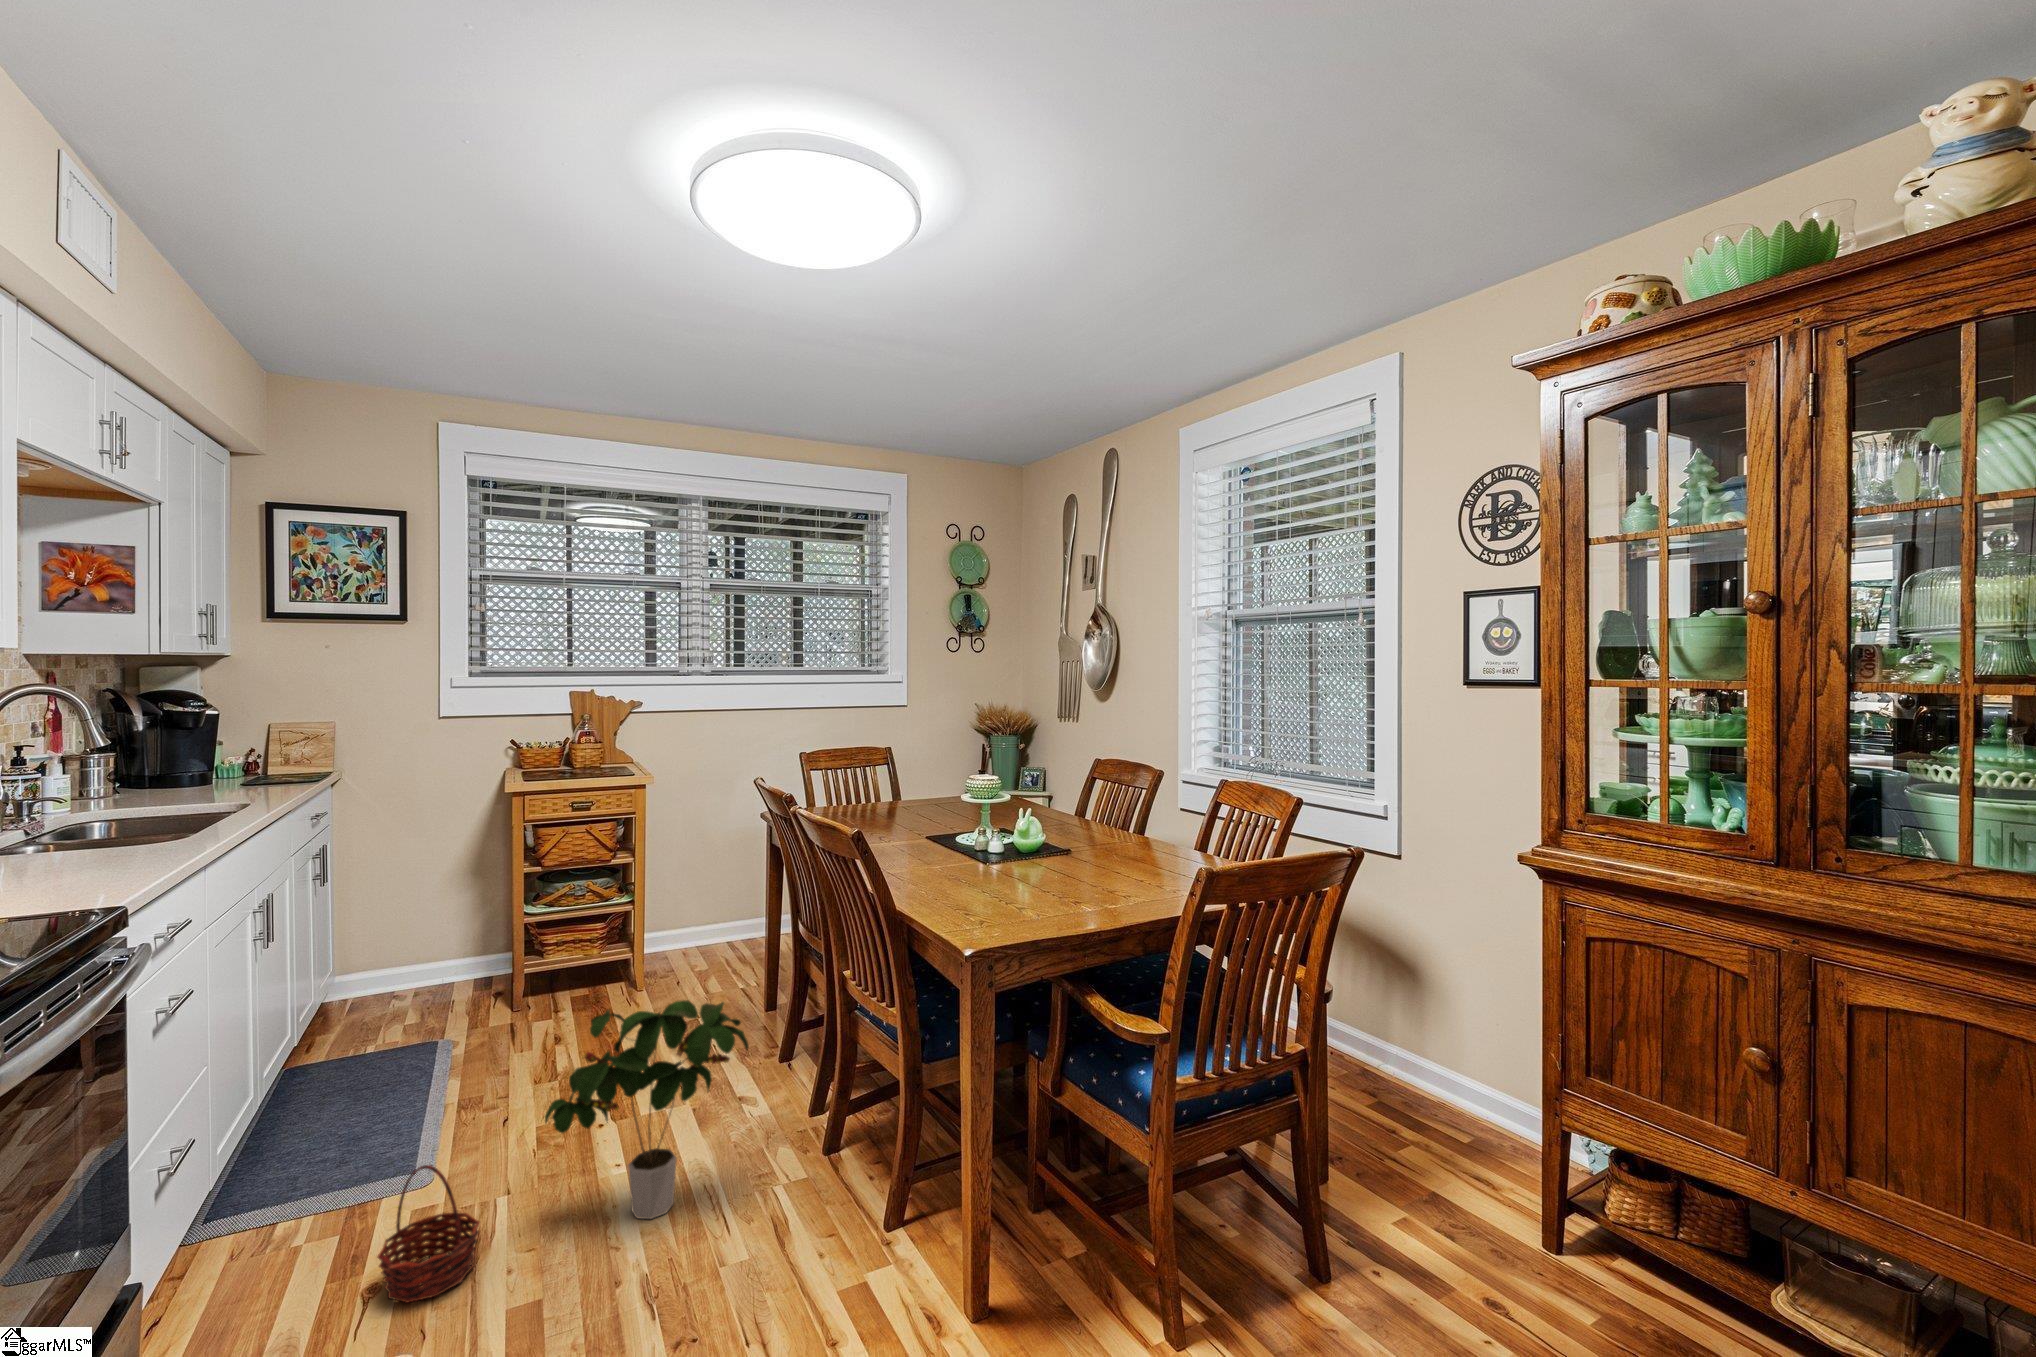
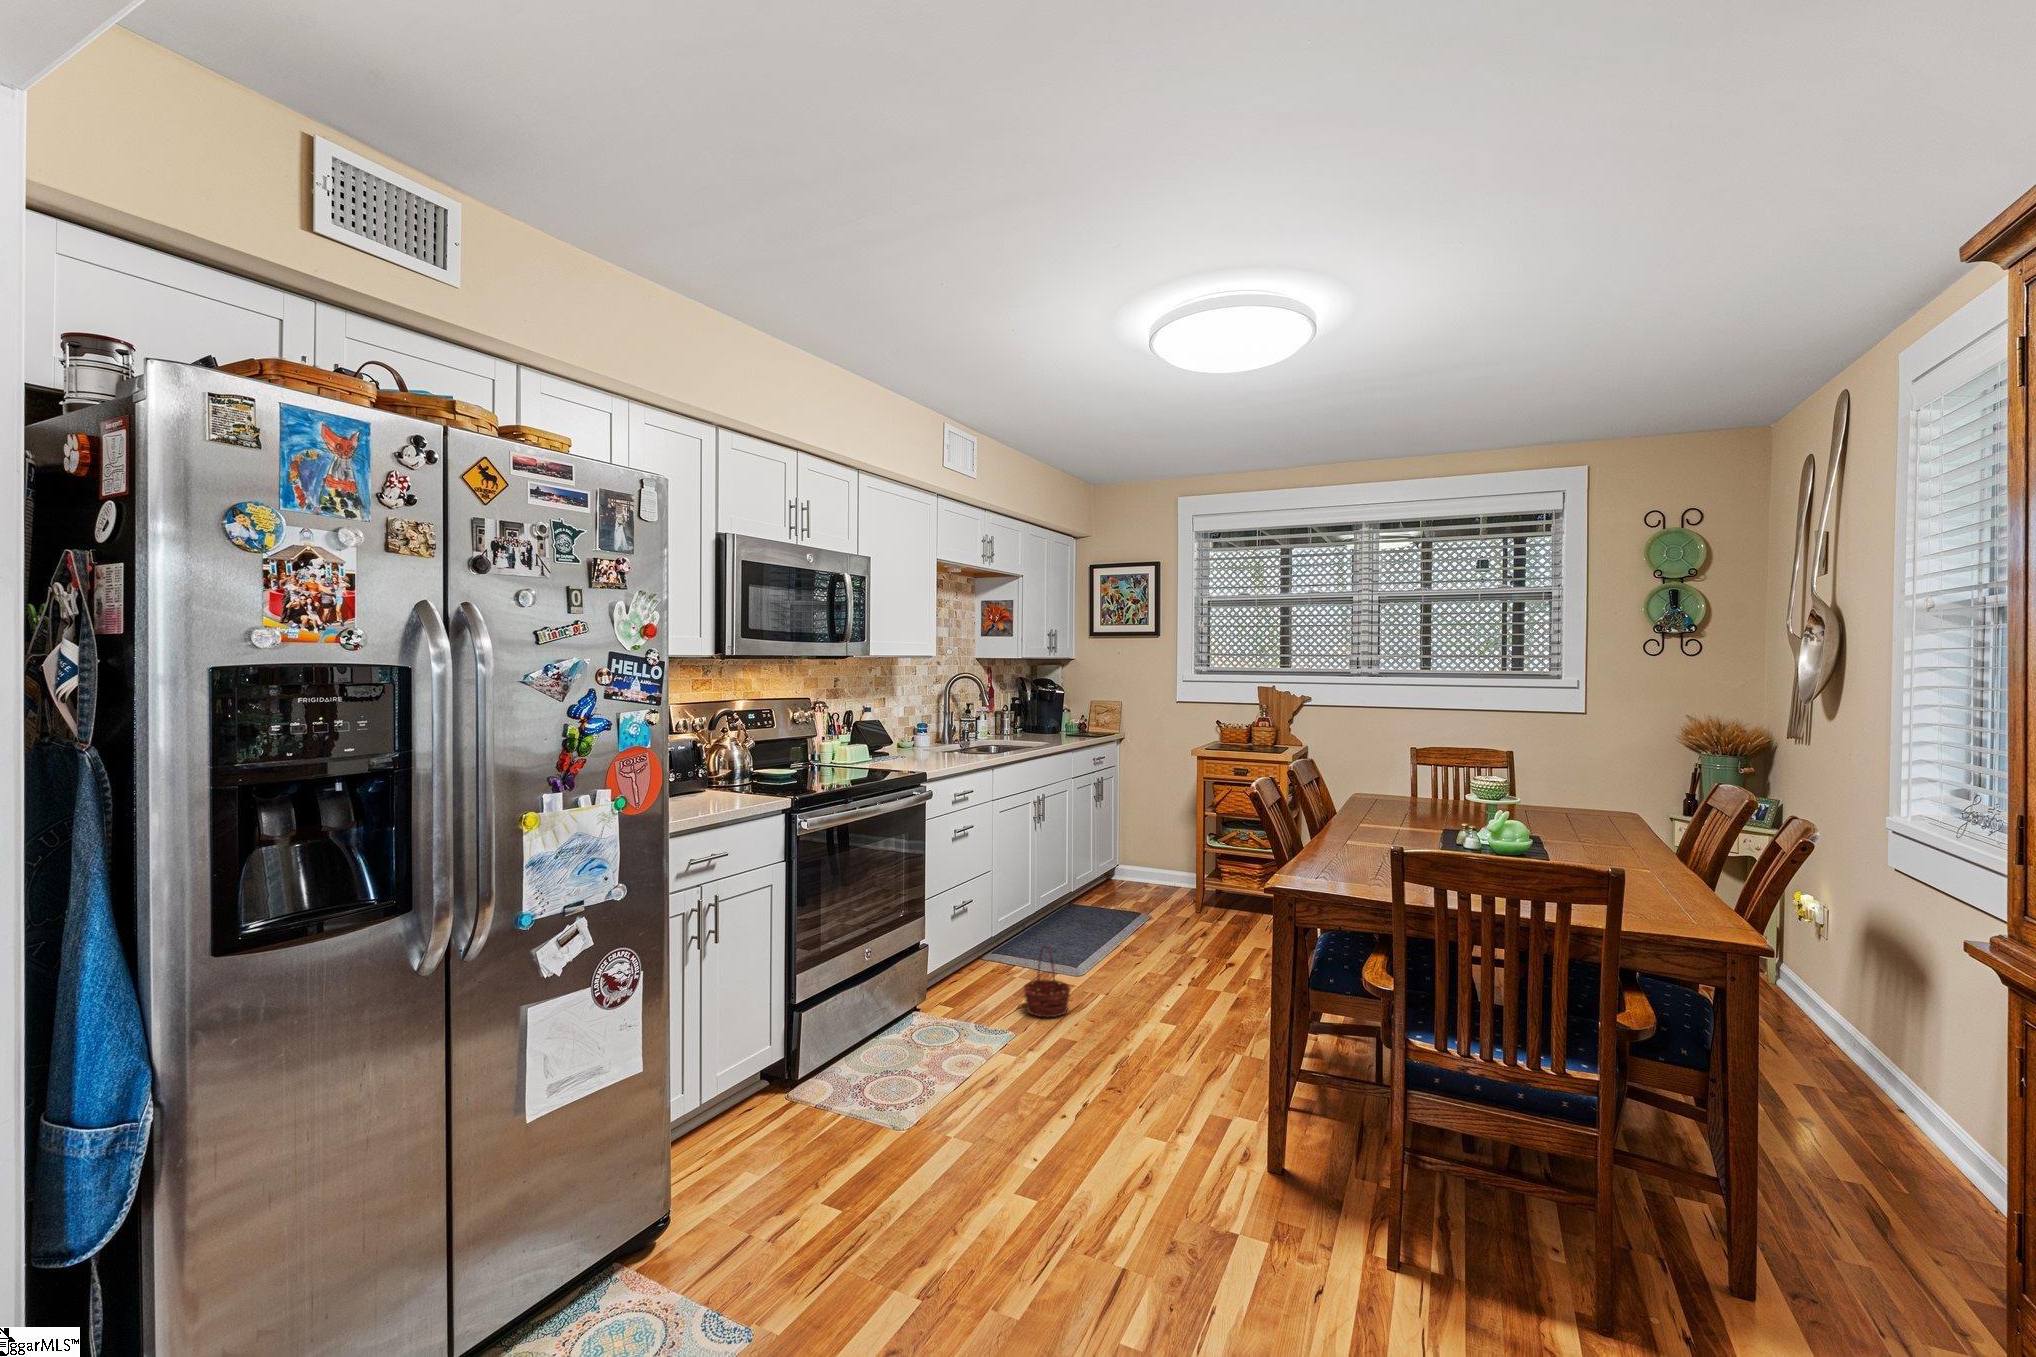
potted plant: present [545,1000,749,1219] -> none [1109,889,1227,1034]

